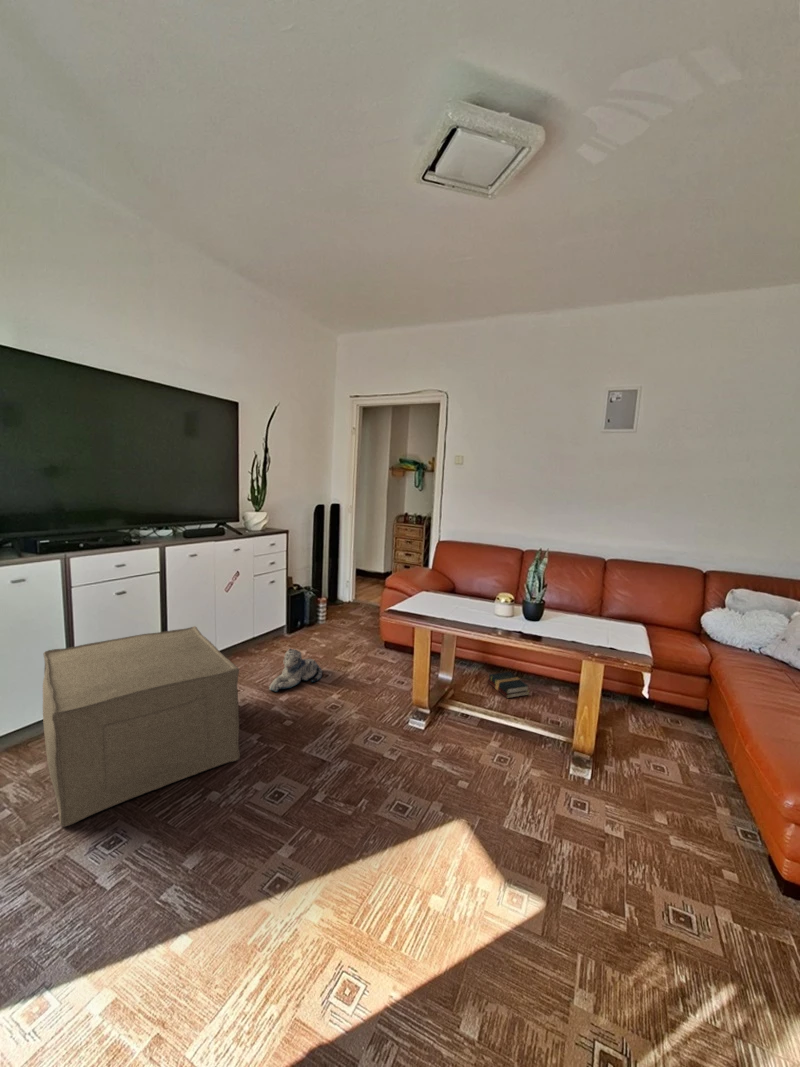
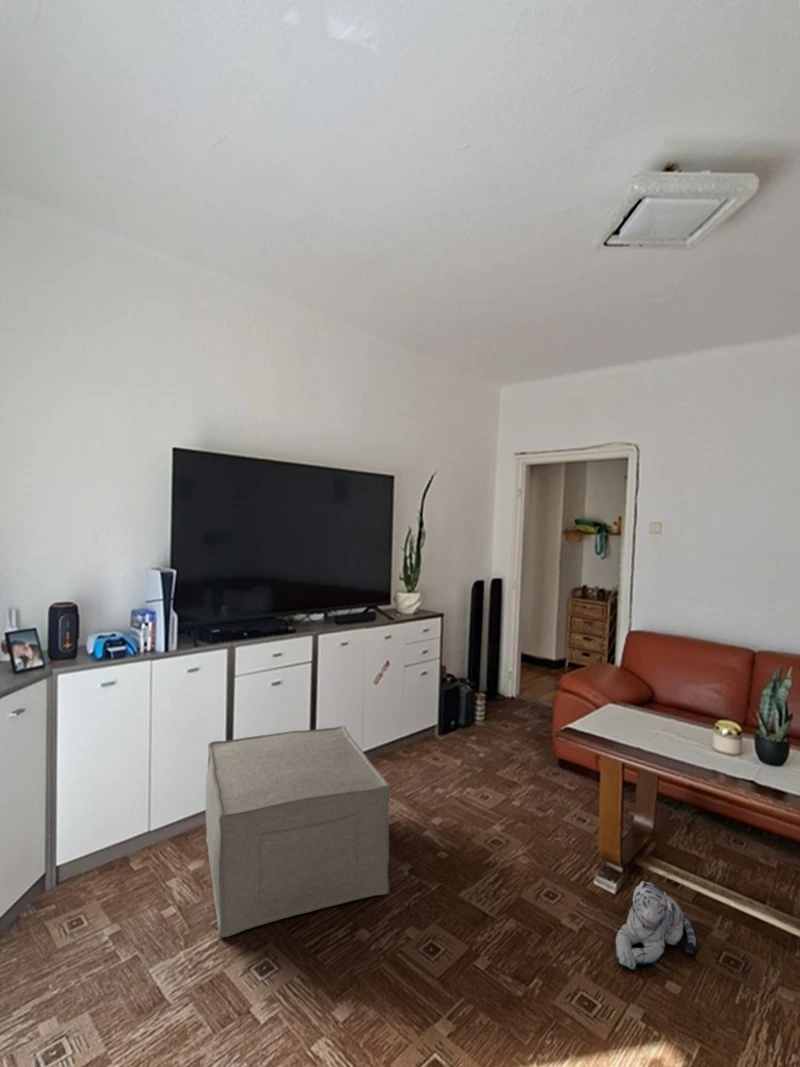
plush toy: present [269,649,322,692] -> present [616,881,696,969]
hardback book: present [488,672,529,698] -> none [708,827,776,868]

